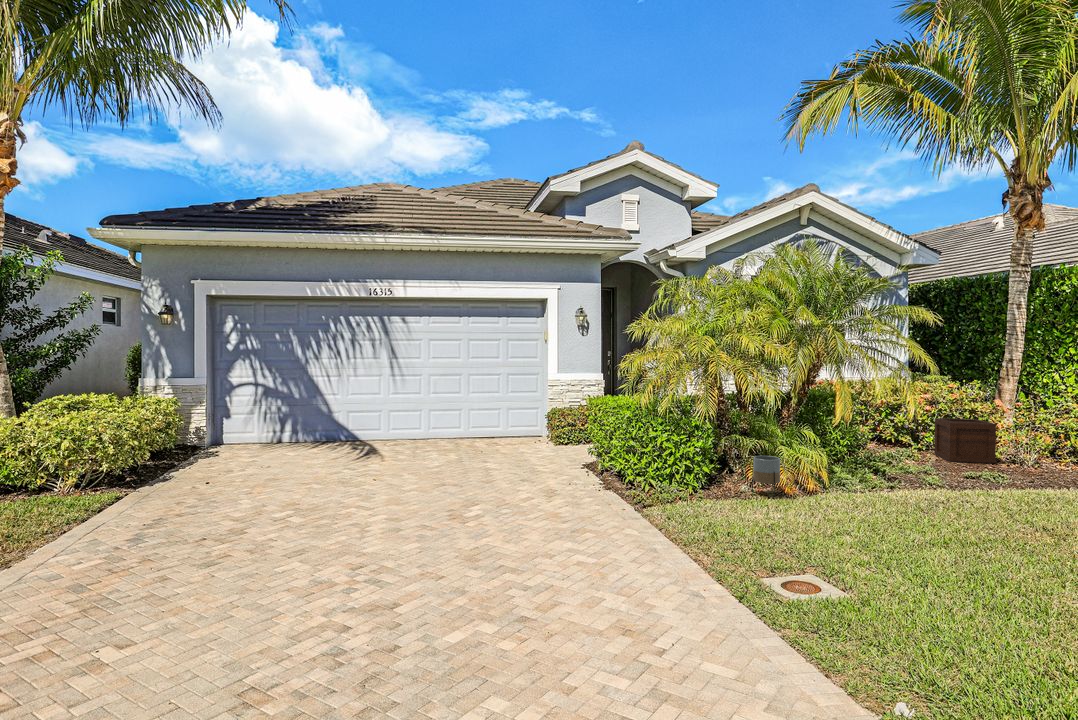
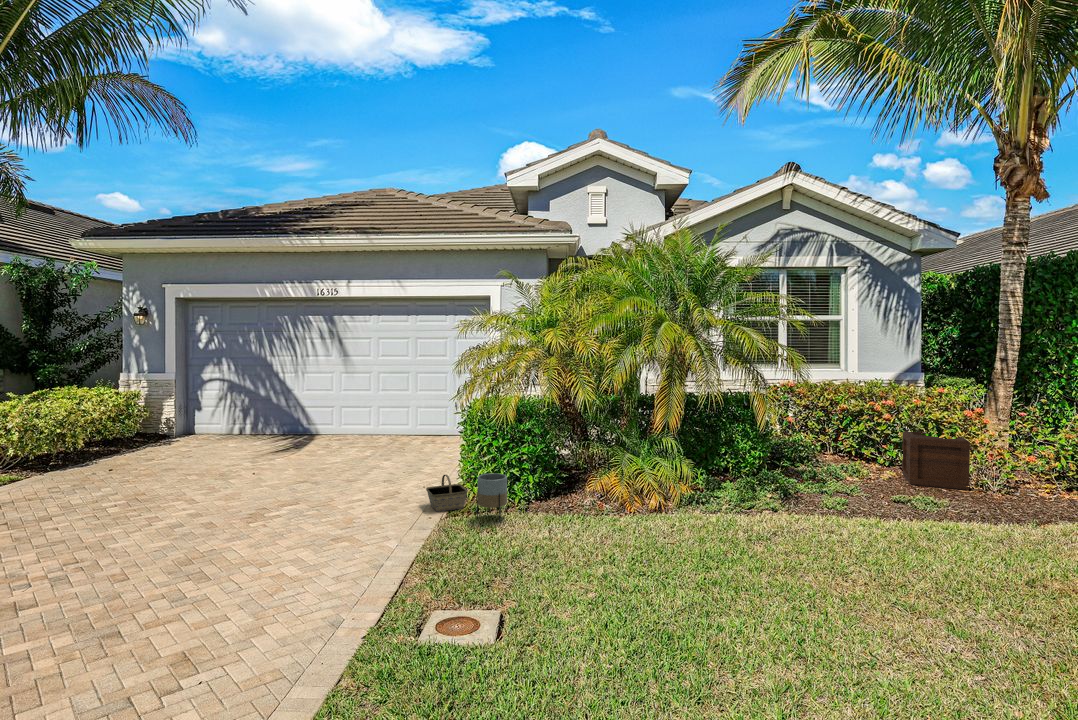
planter: present [752,456,780,496] -> present [477,473,507,522]
basket: none [588,465,629,498] -> present [426,475,467,512]

